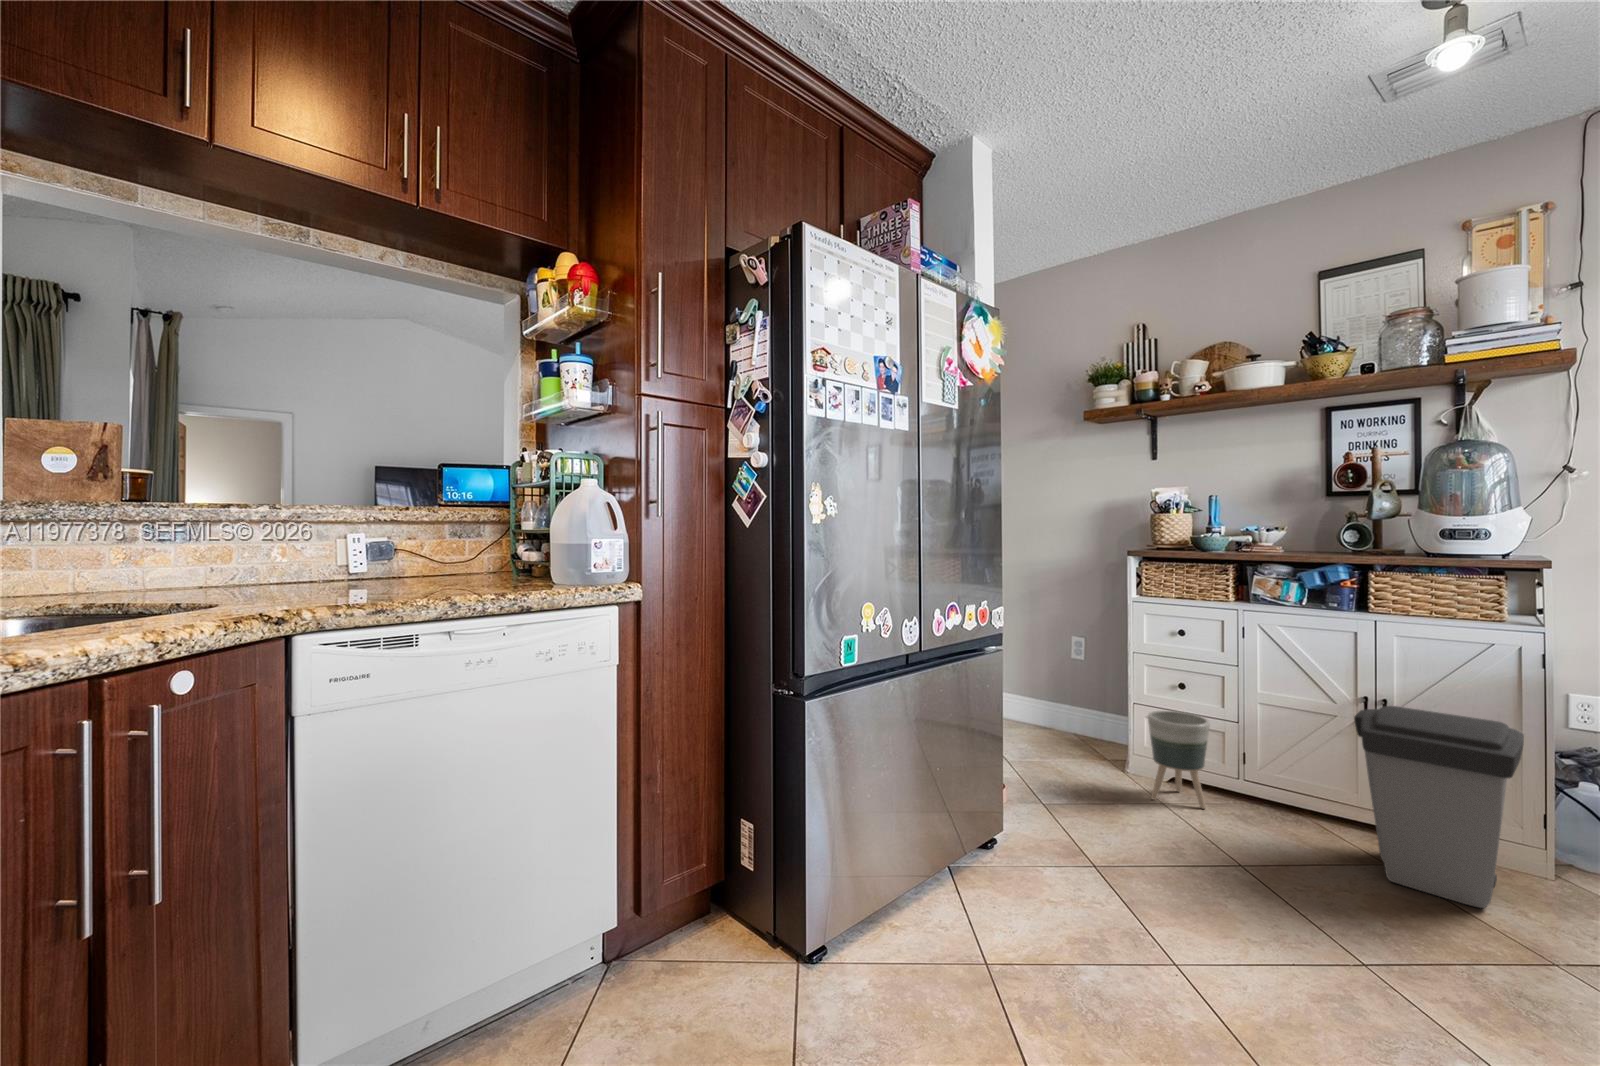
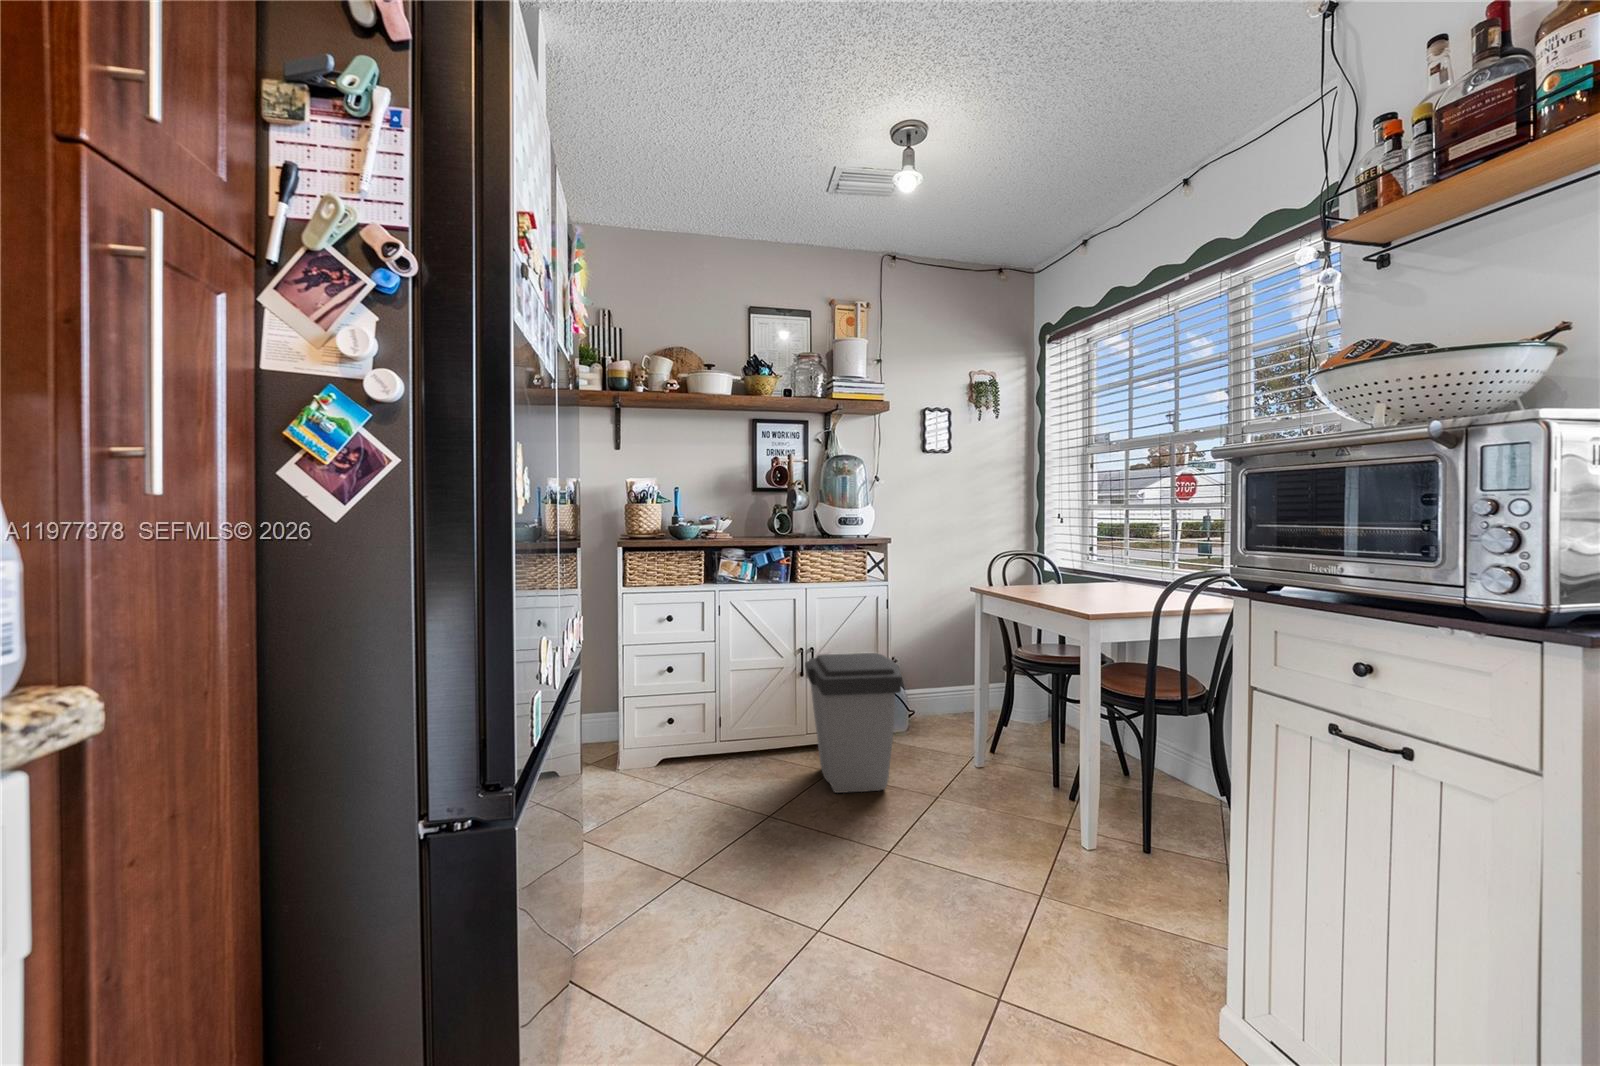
planter: present [1148,711,1210,809] -> none [642,695,696,790]

